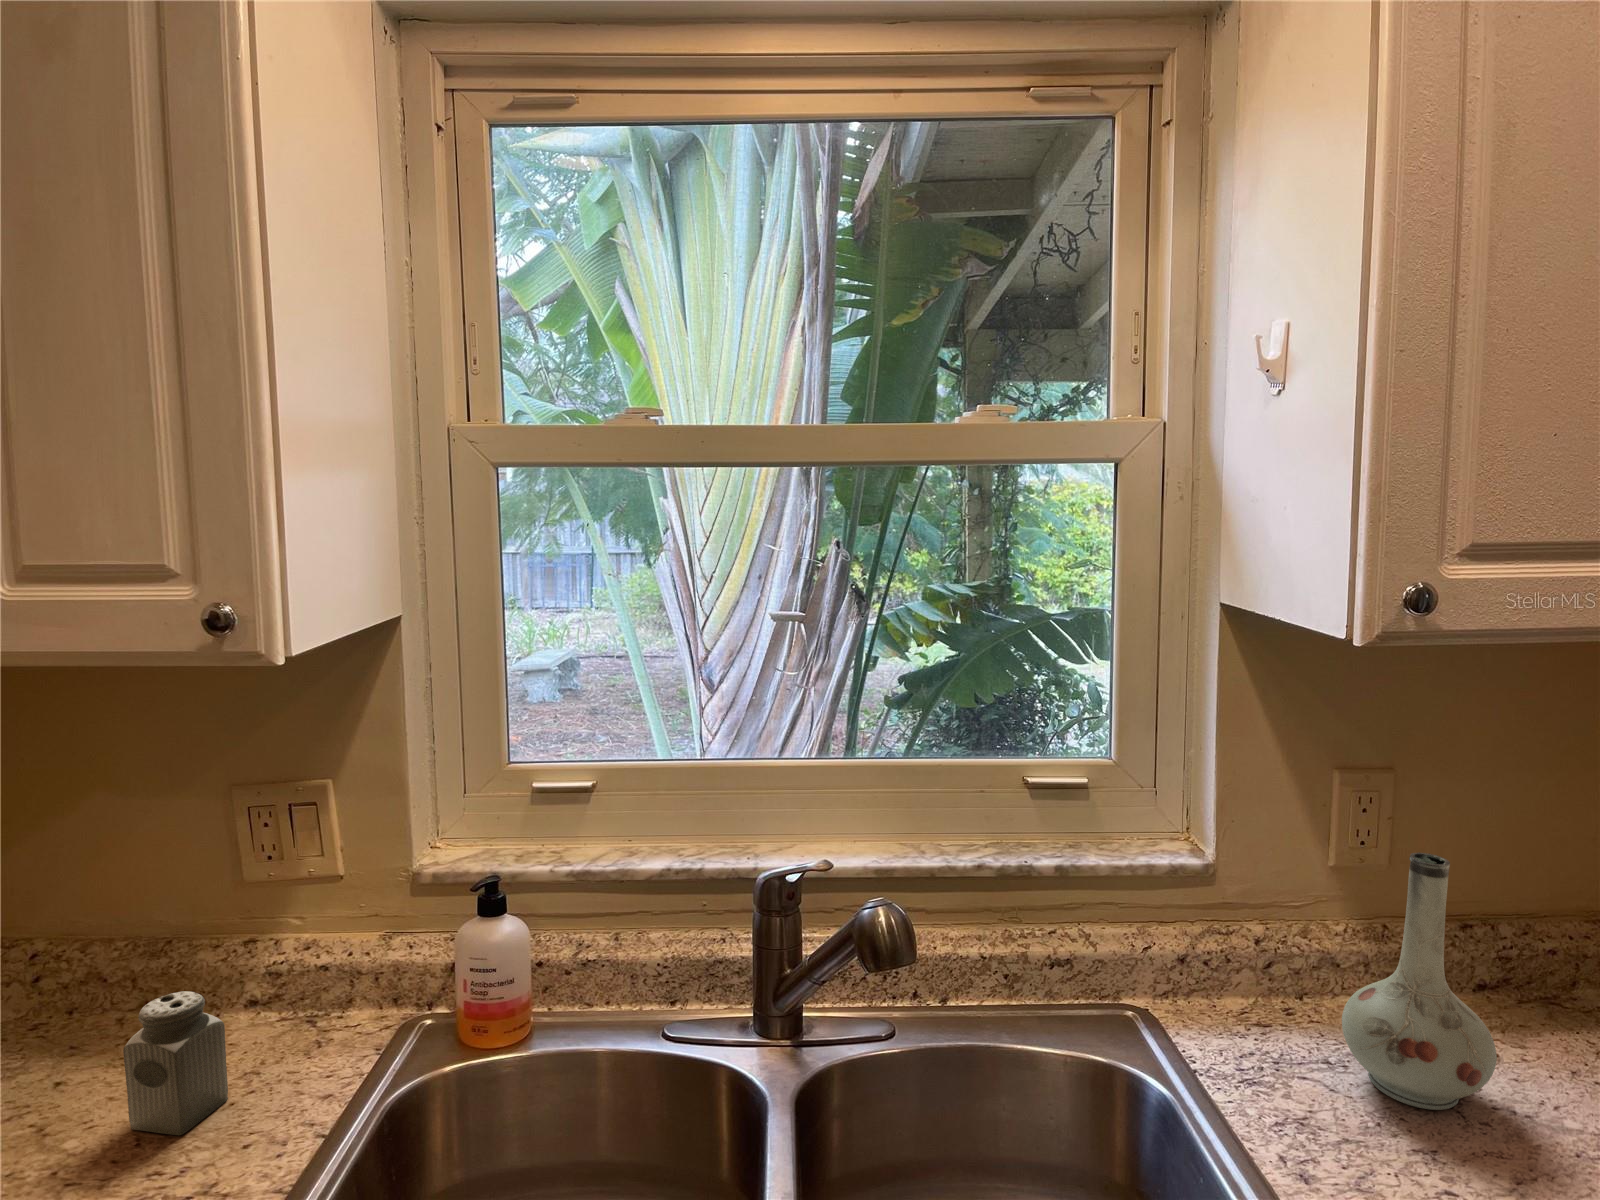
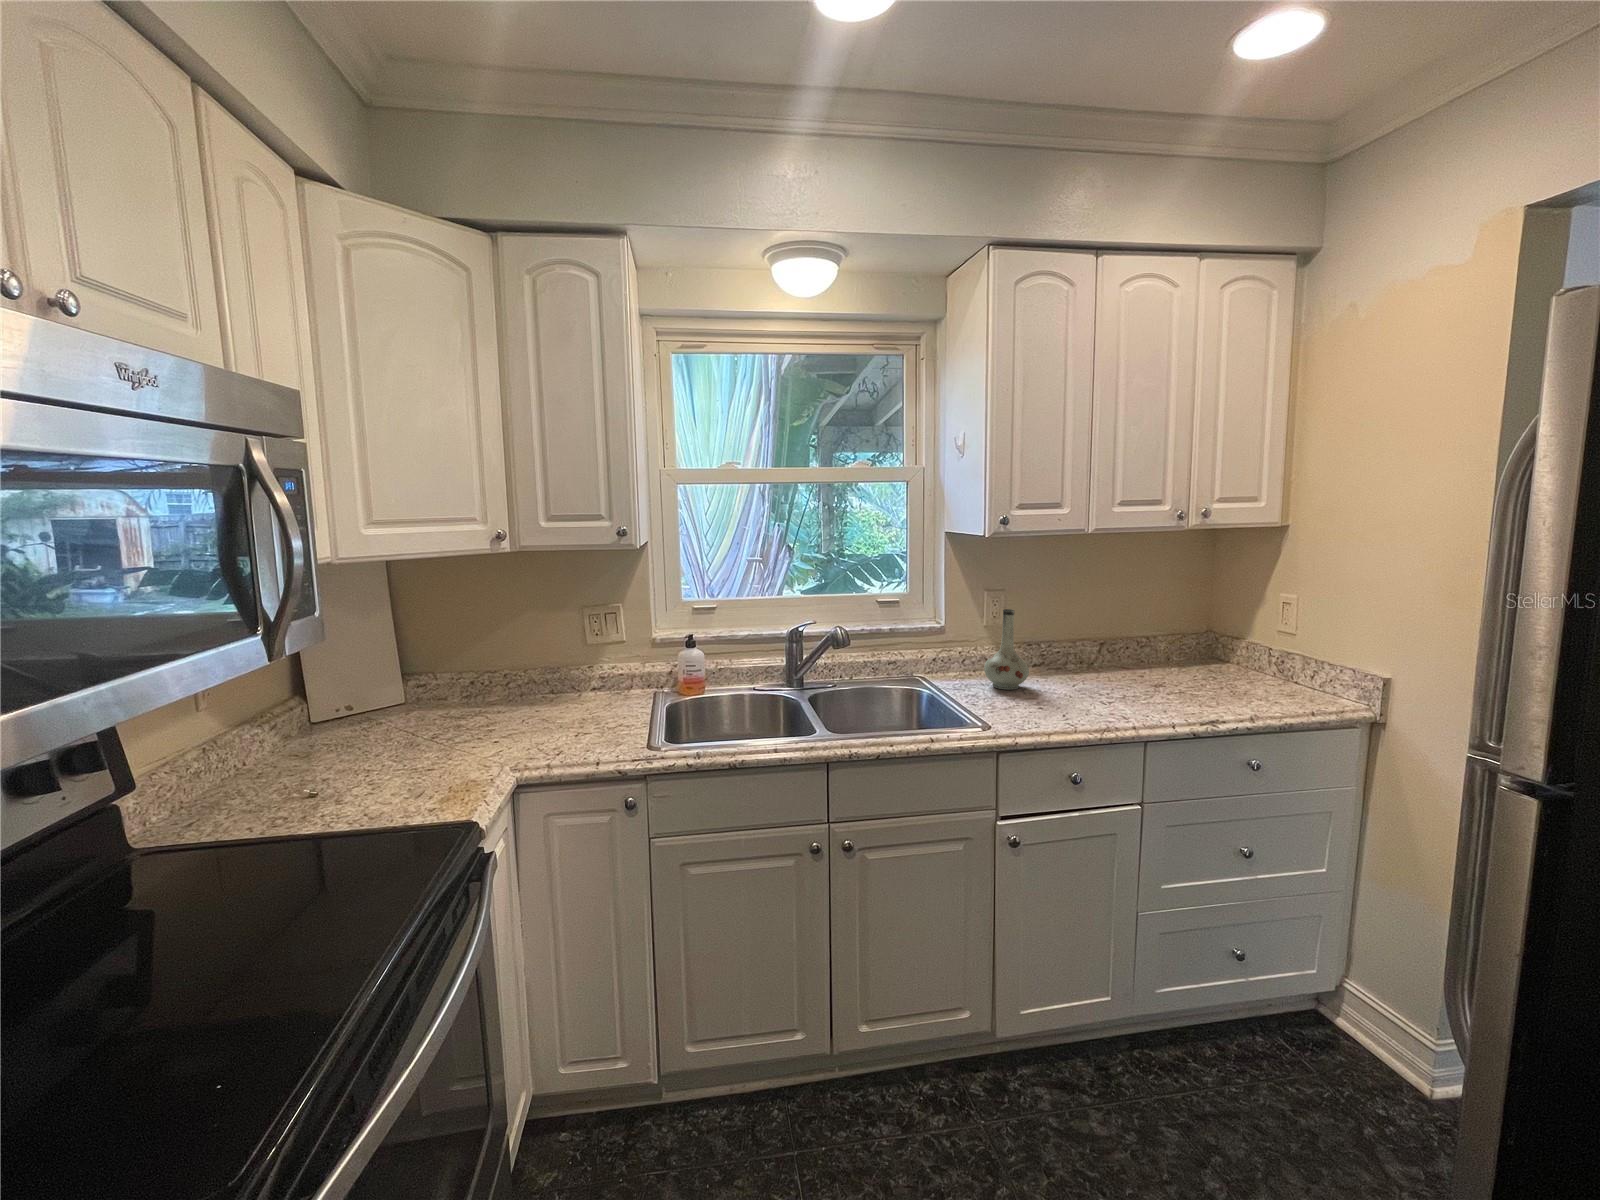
salt shaker: present [123,991,228,1135] -> none [575,670,606,715]

